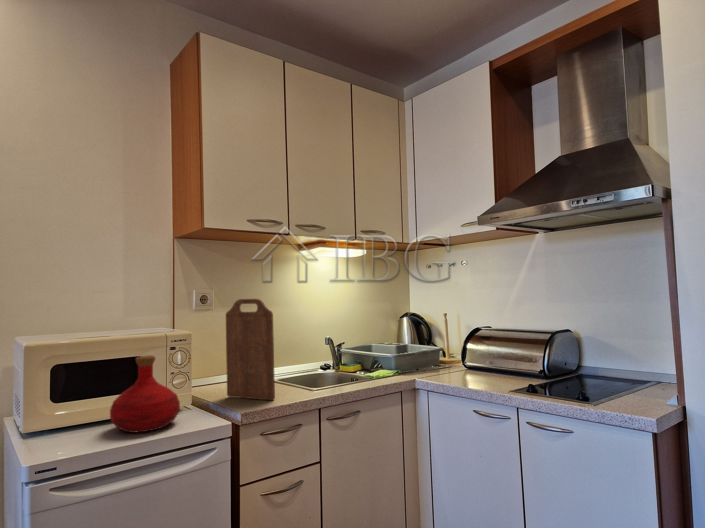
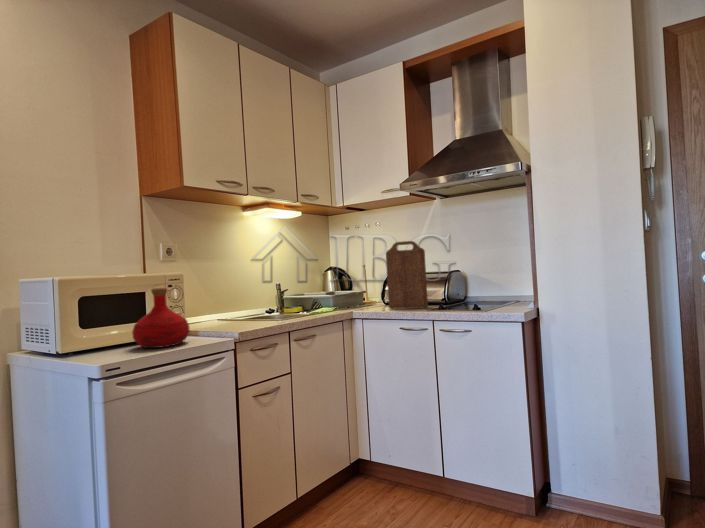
cutting board: present [226,299,275,400] -> present [386,241,428,309]

